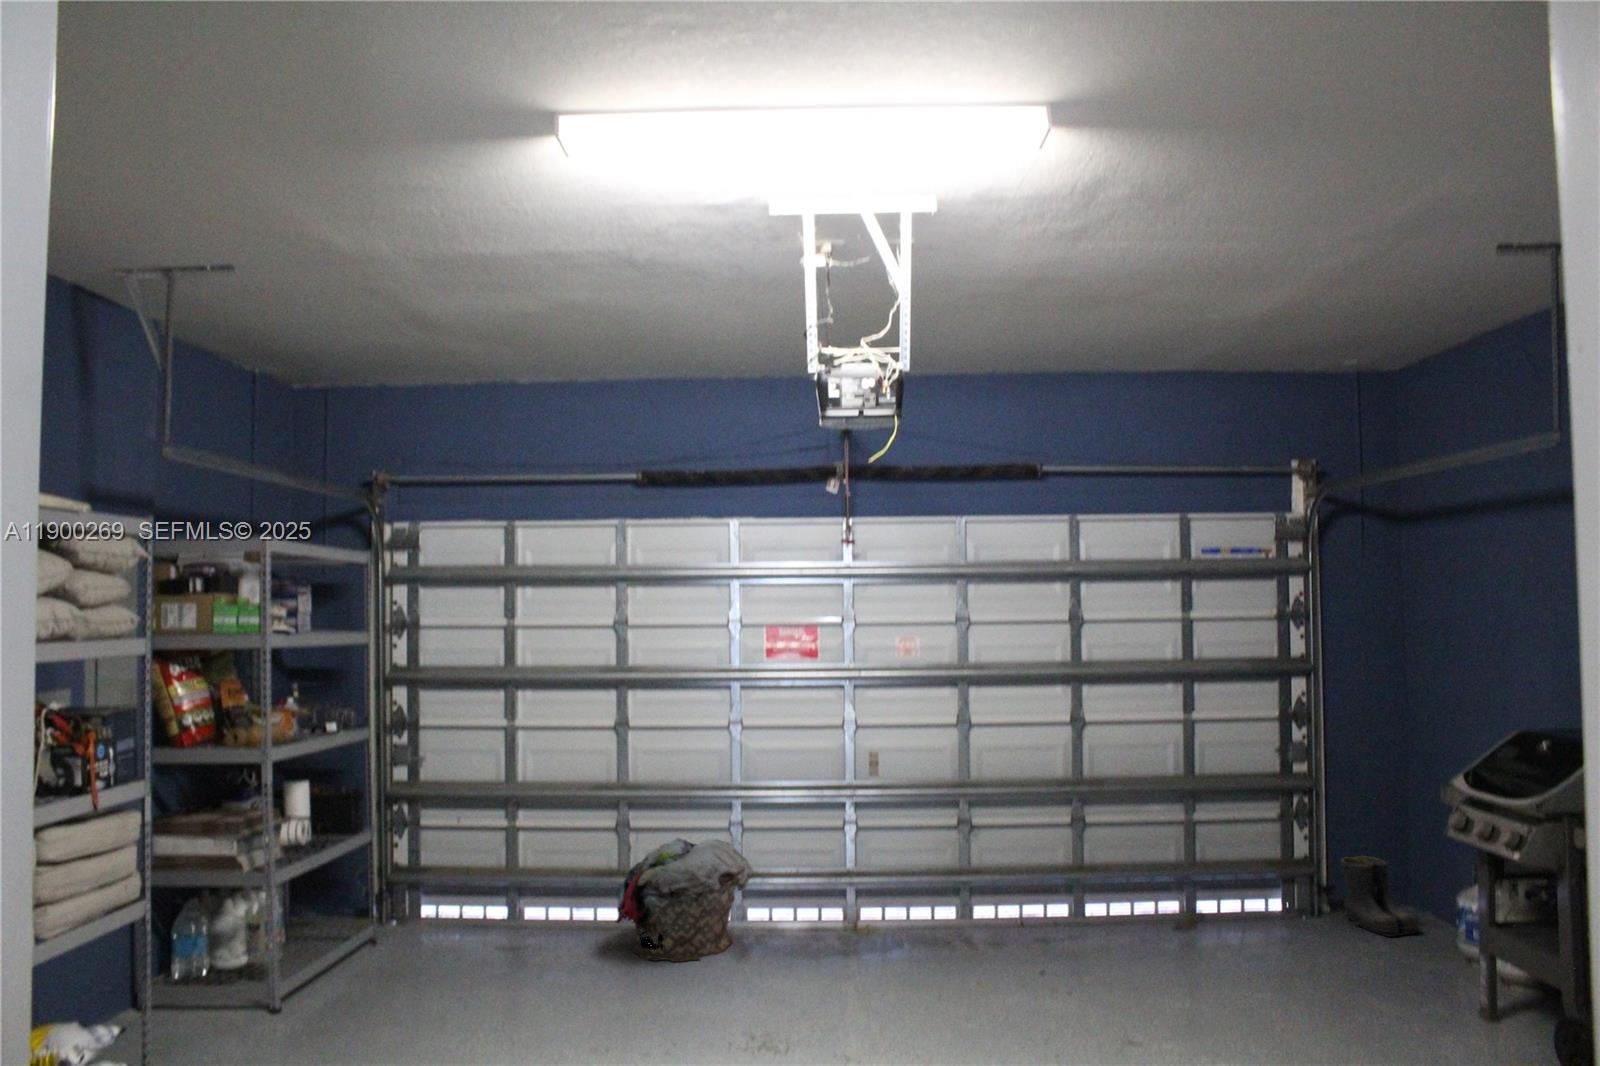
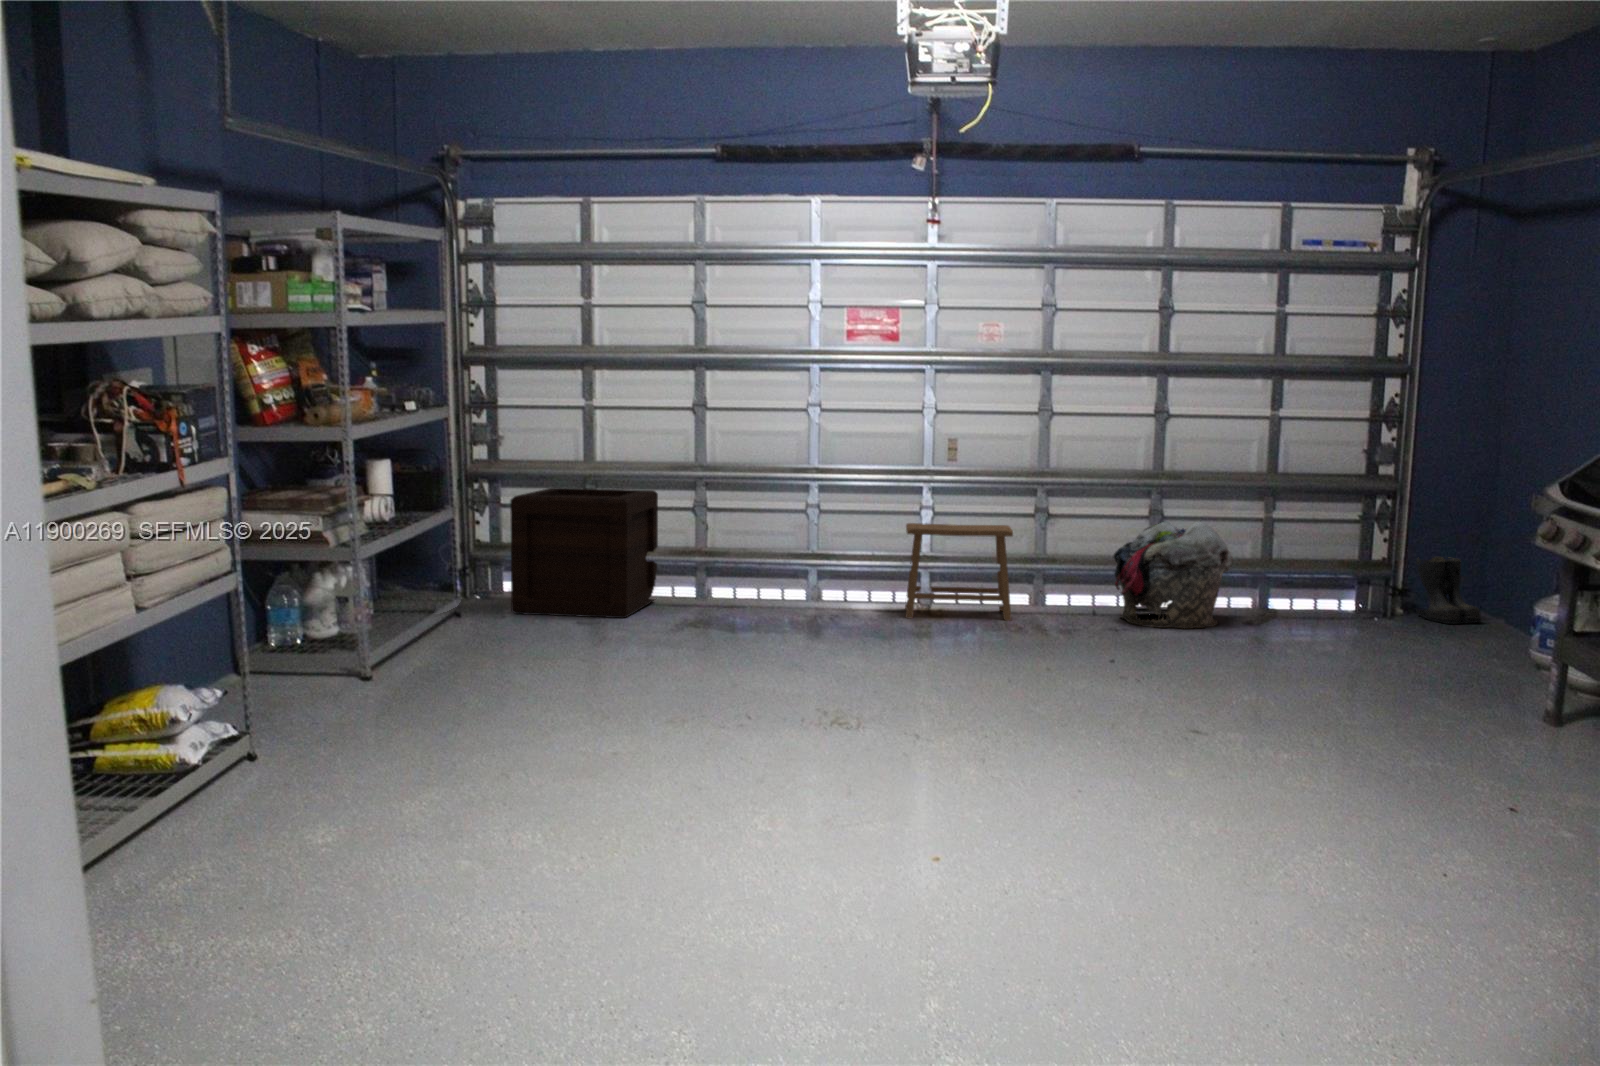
wooden crate: none [411,810,579,969] -> present [510,488,658,618]
laundry basket: present [615,838,753,962] -> present [1114,522,1233,629]
stool: none [830,841,943,953] -> present [905,523,1013,621]

